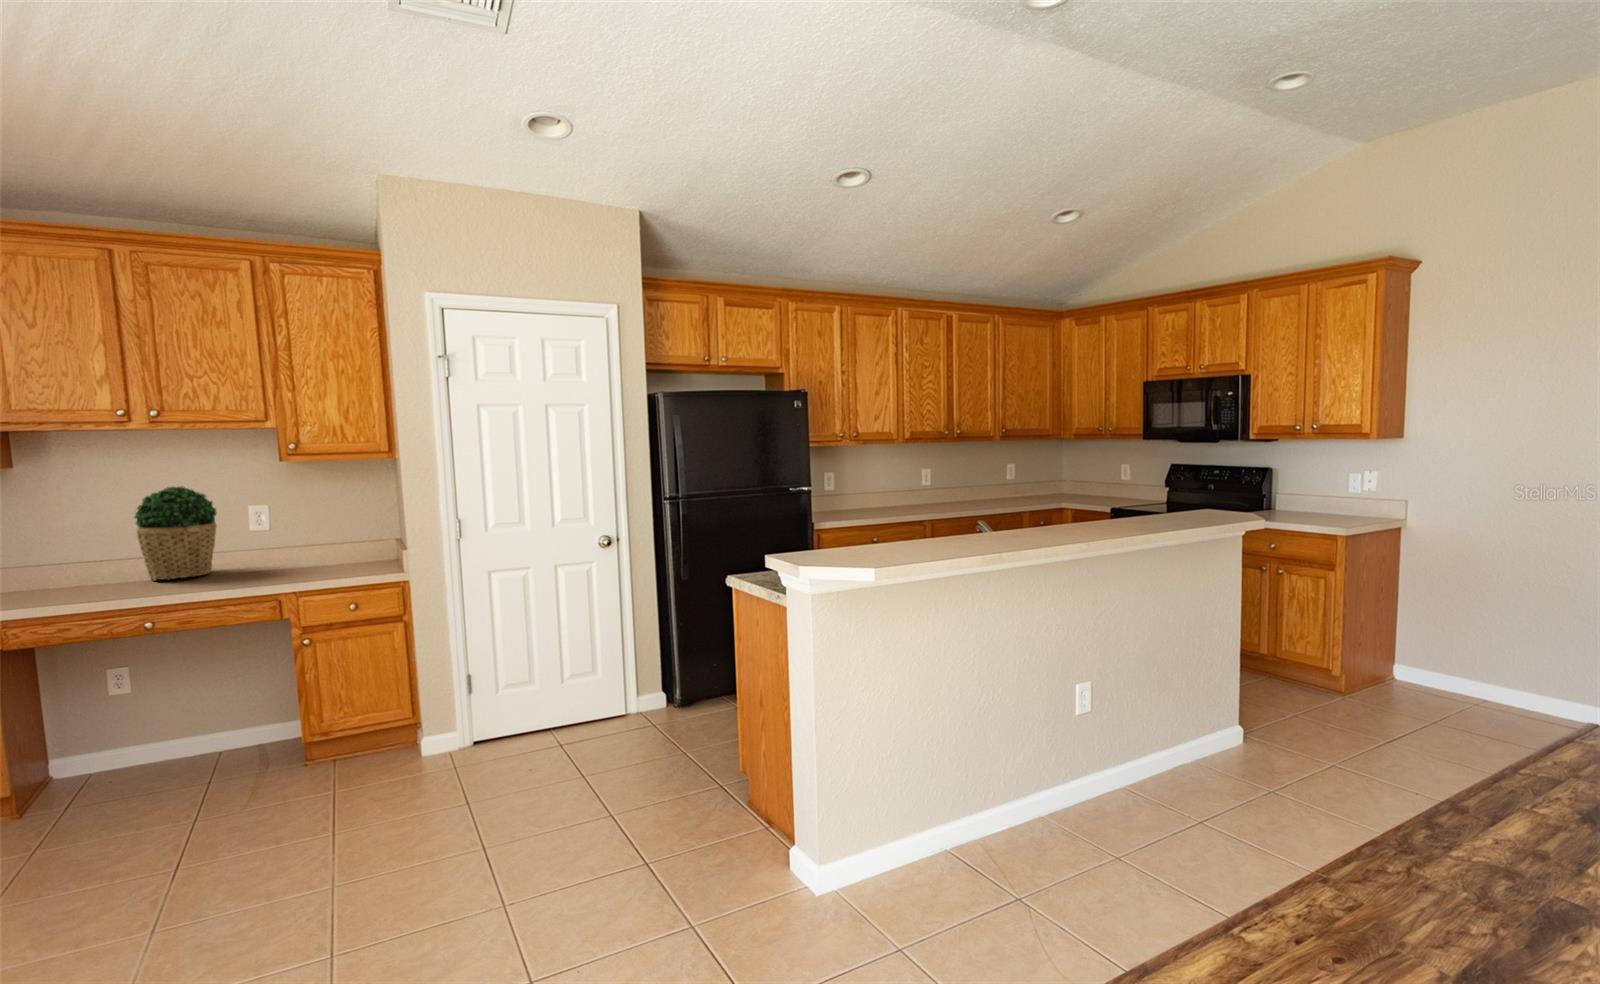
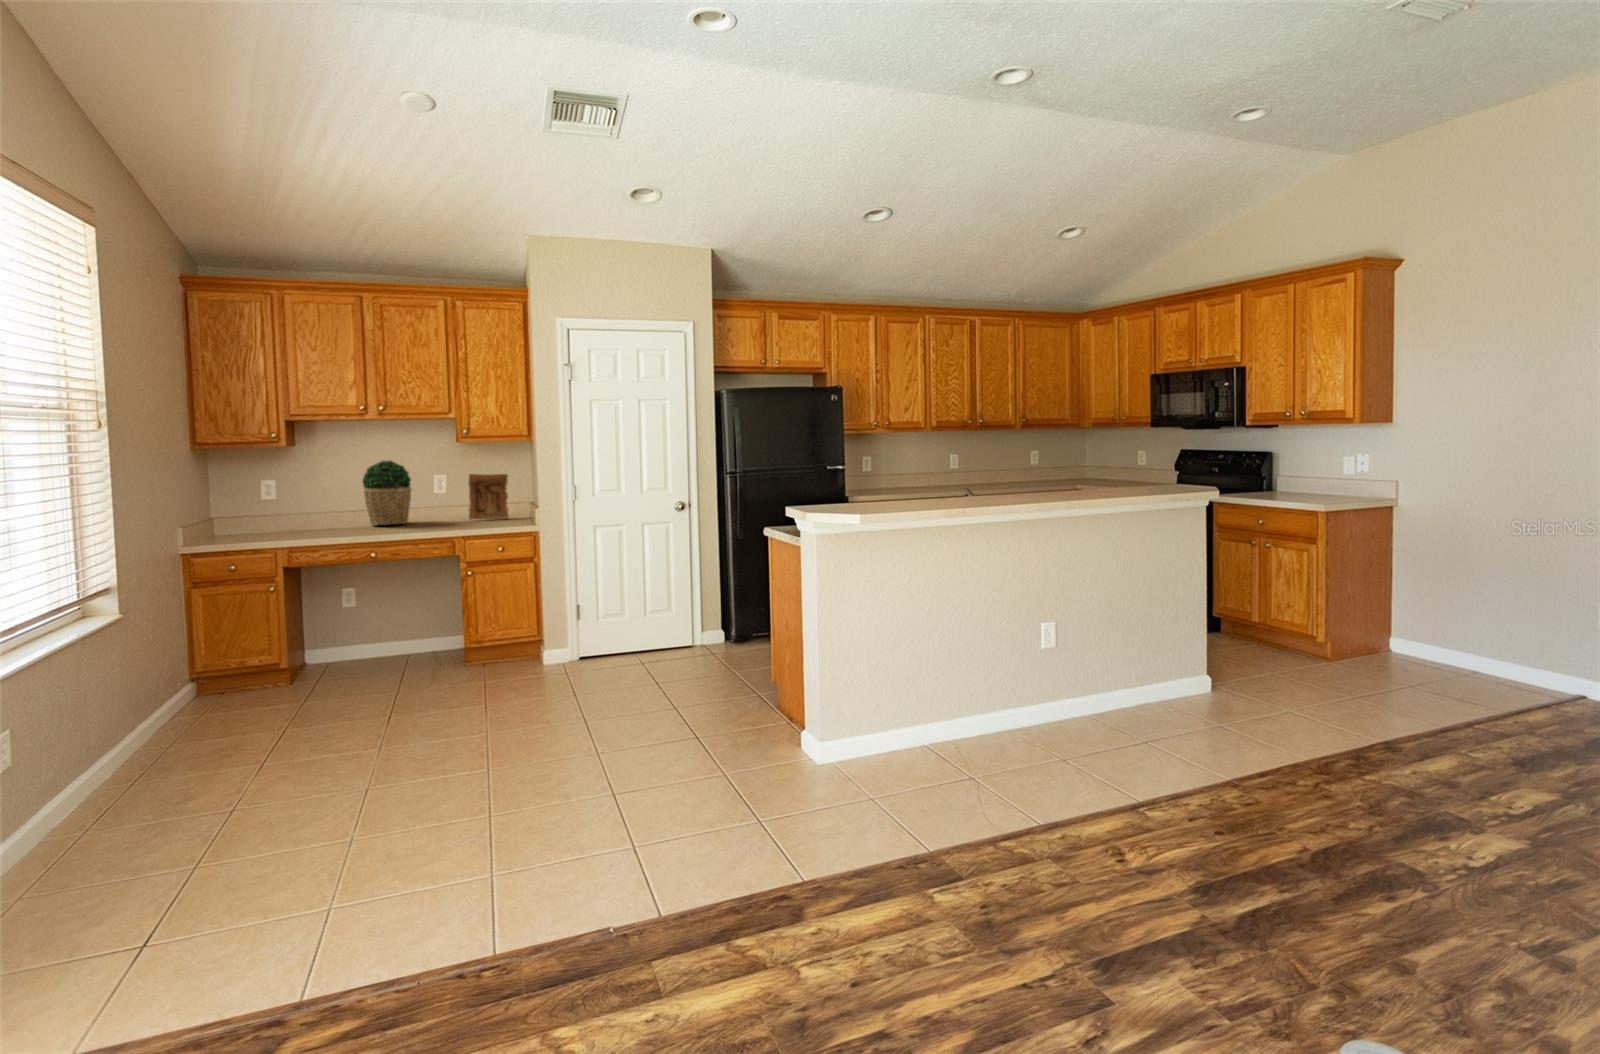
picture frame: none [305,501,367,565] -> present [468,474,509,520]

